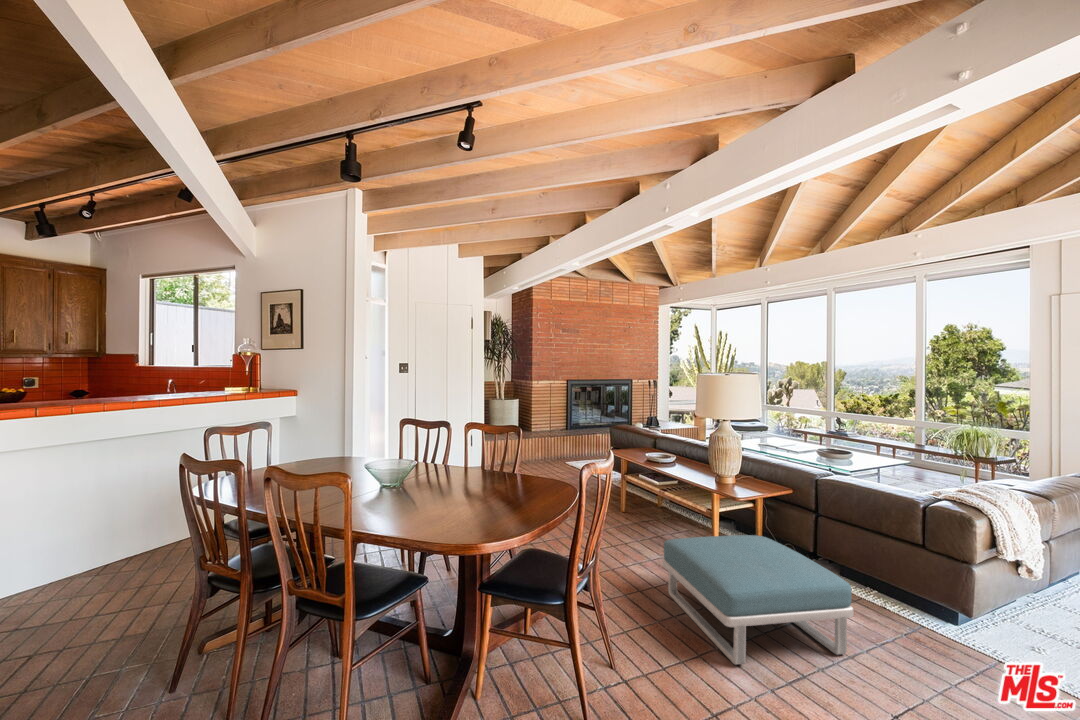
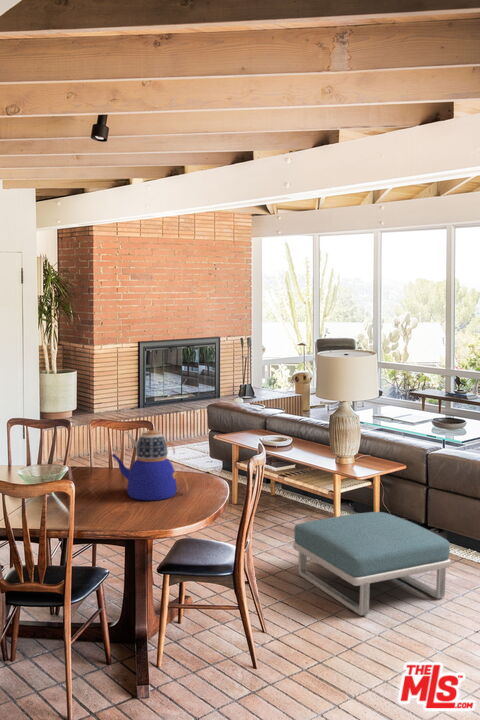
teapot: none [456,422,532,500] -> present [112,430,188,500]

